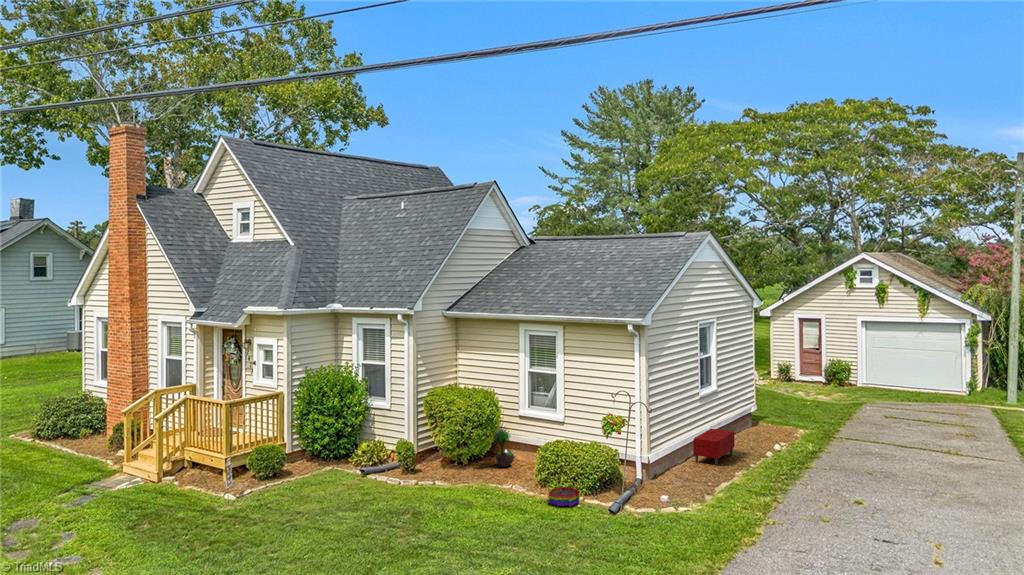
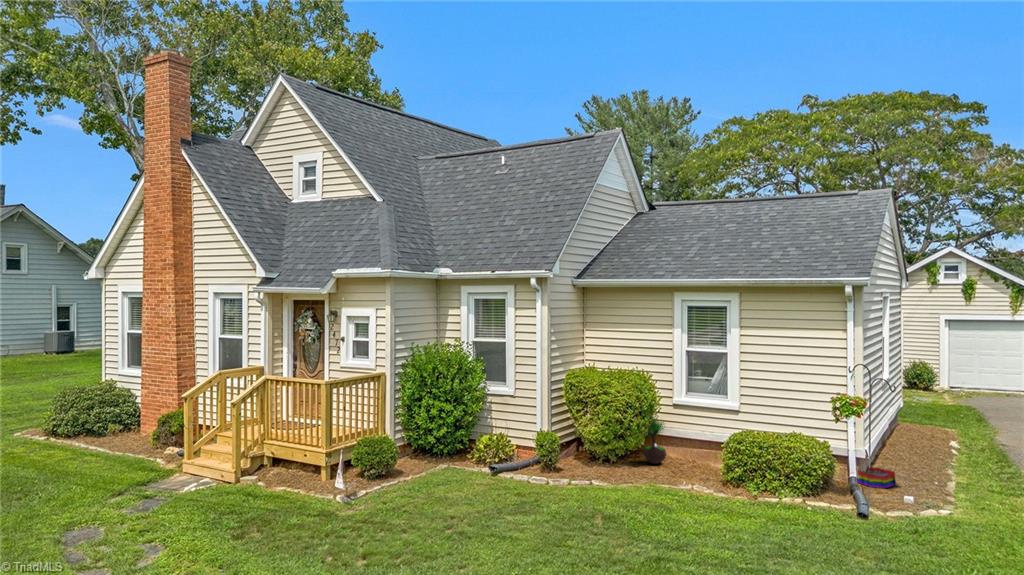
bench: present [693,429,735,466] -> none [871,421,907,463]
storage bin: present [549,487,580,506] -> present [857,468,896,488]

